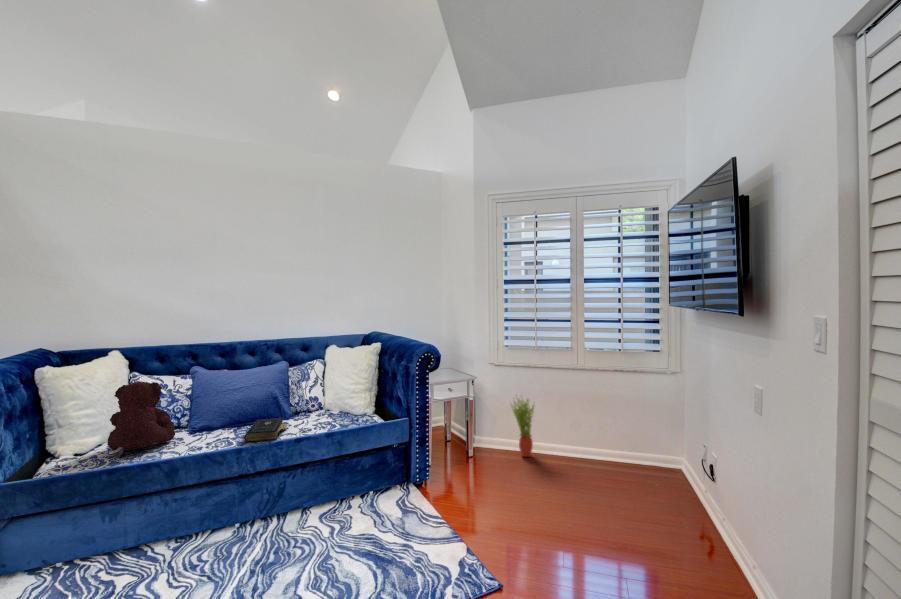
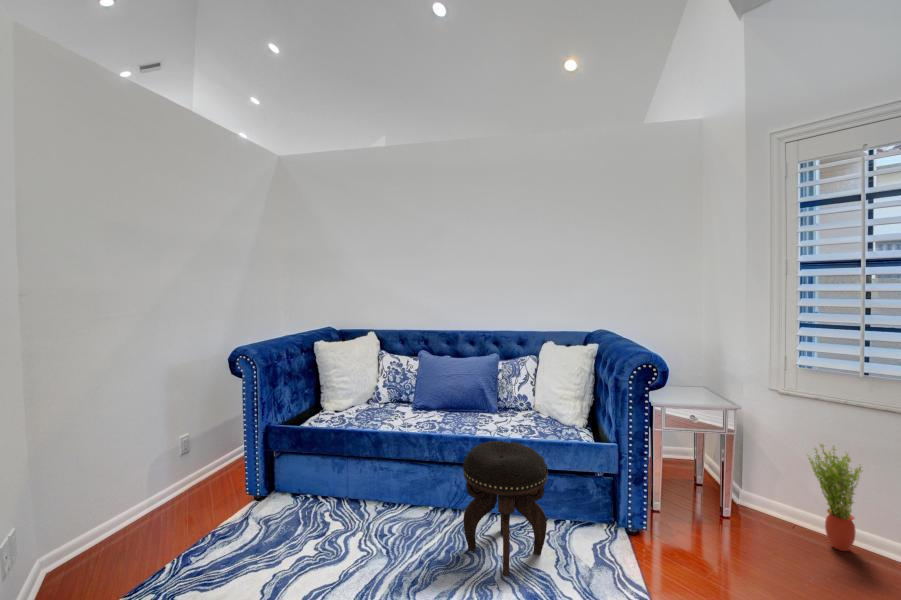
teddy bear: present [107,381,175,458] -> none [347,359,396,421]
book: present [244,418,288,442] -> none [441,409,488,434]
footstool: none [288,435,366,549] -> present [463,441,548,576]

